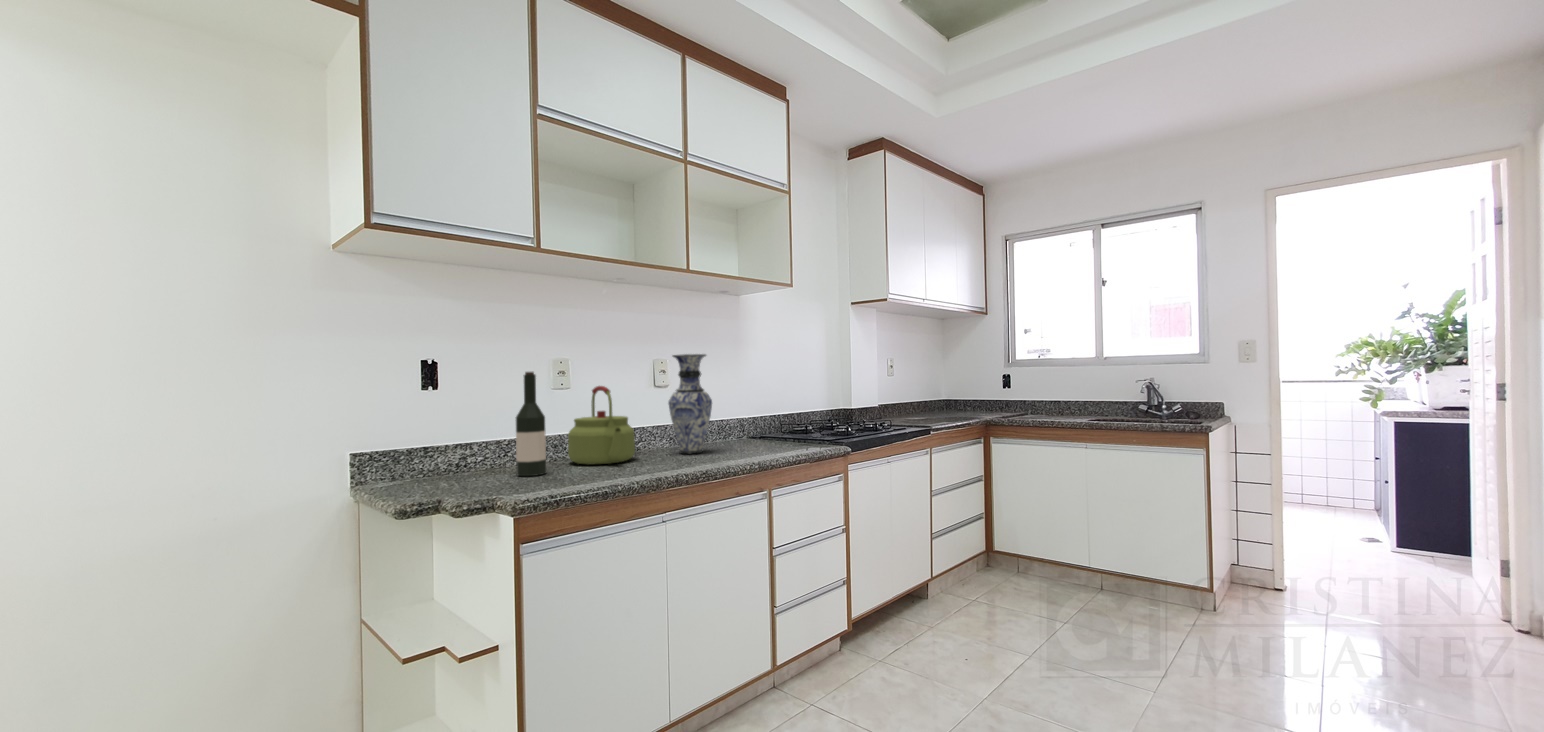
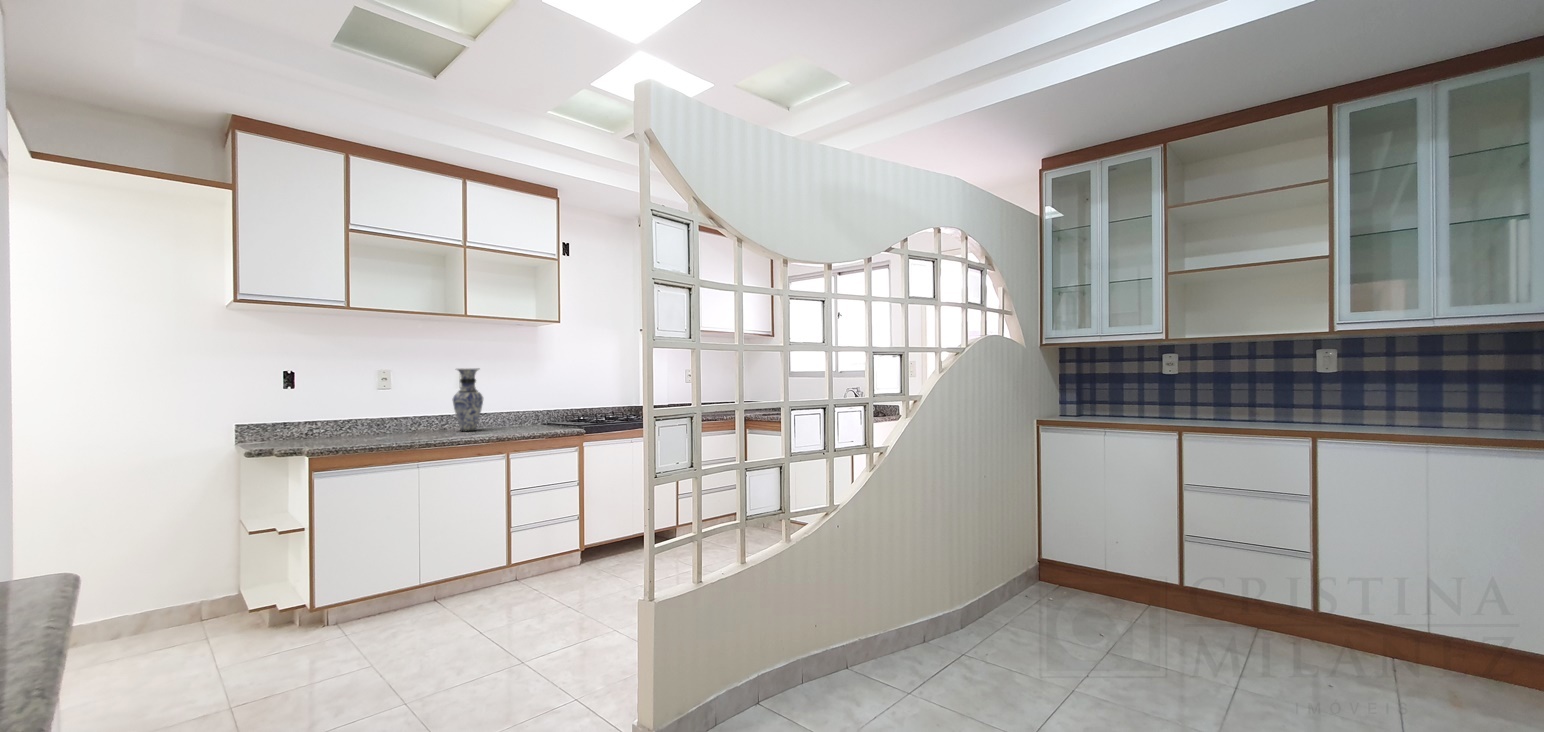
wine bottle: present [516,372,546,476] -> none [335,380,355,440]
kettle: present [568,386,635,465] -> none [379,388,425,436]

